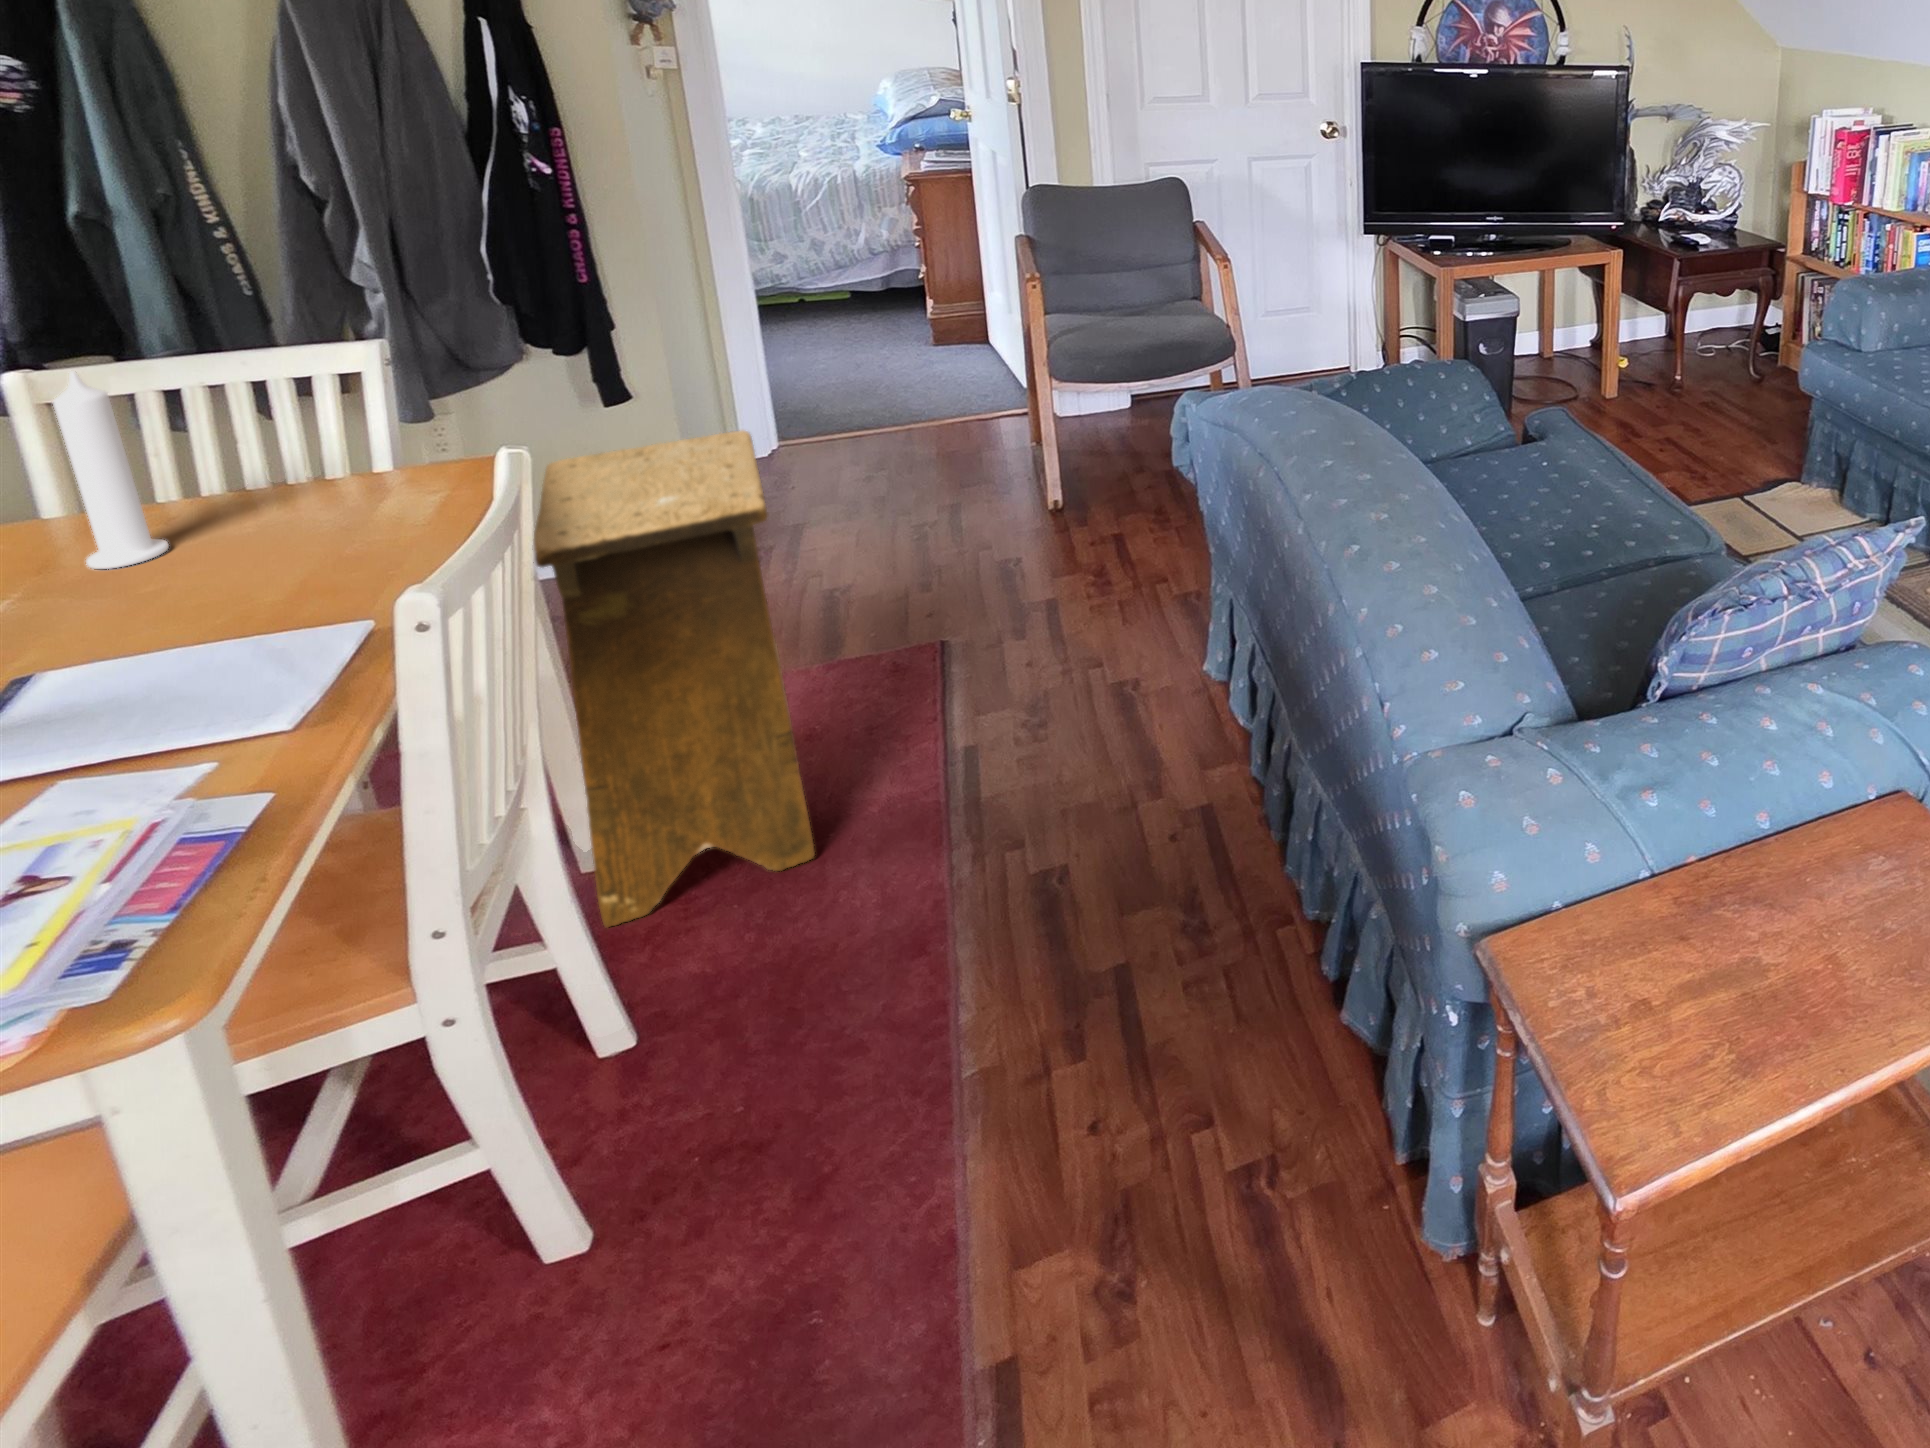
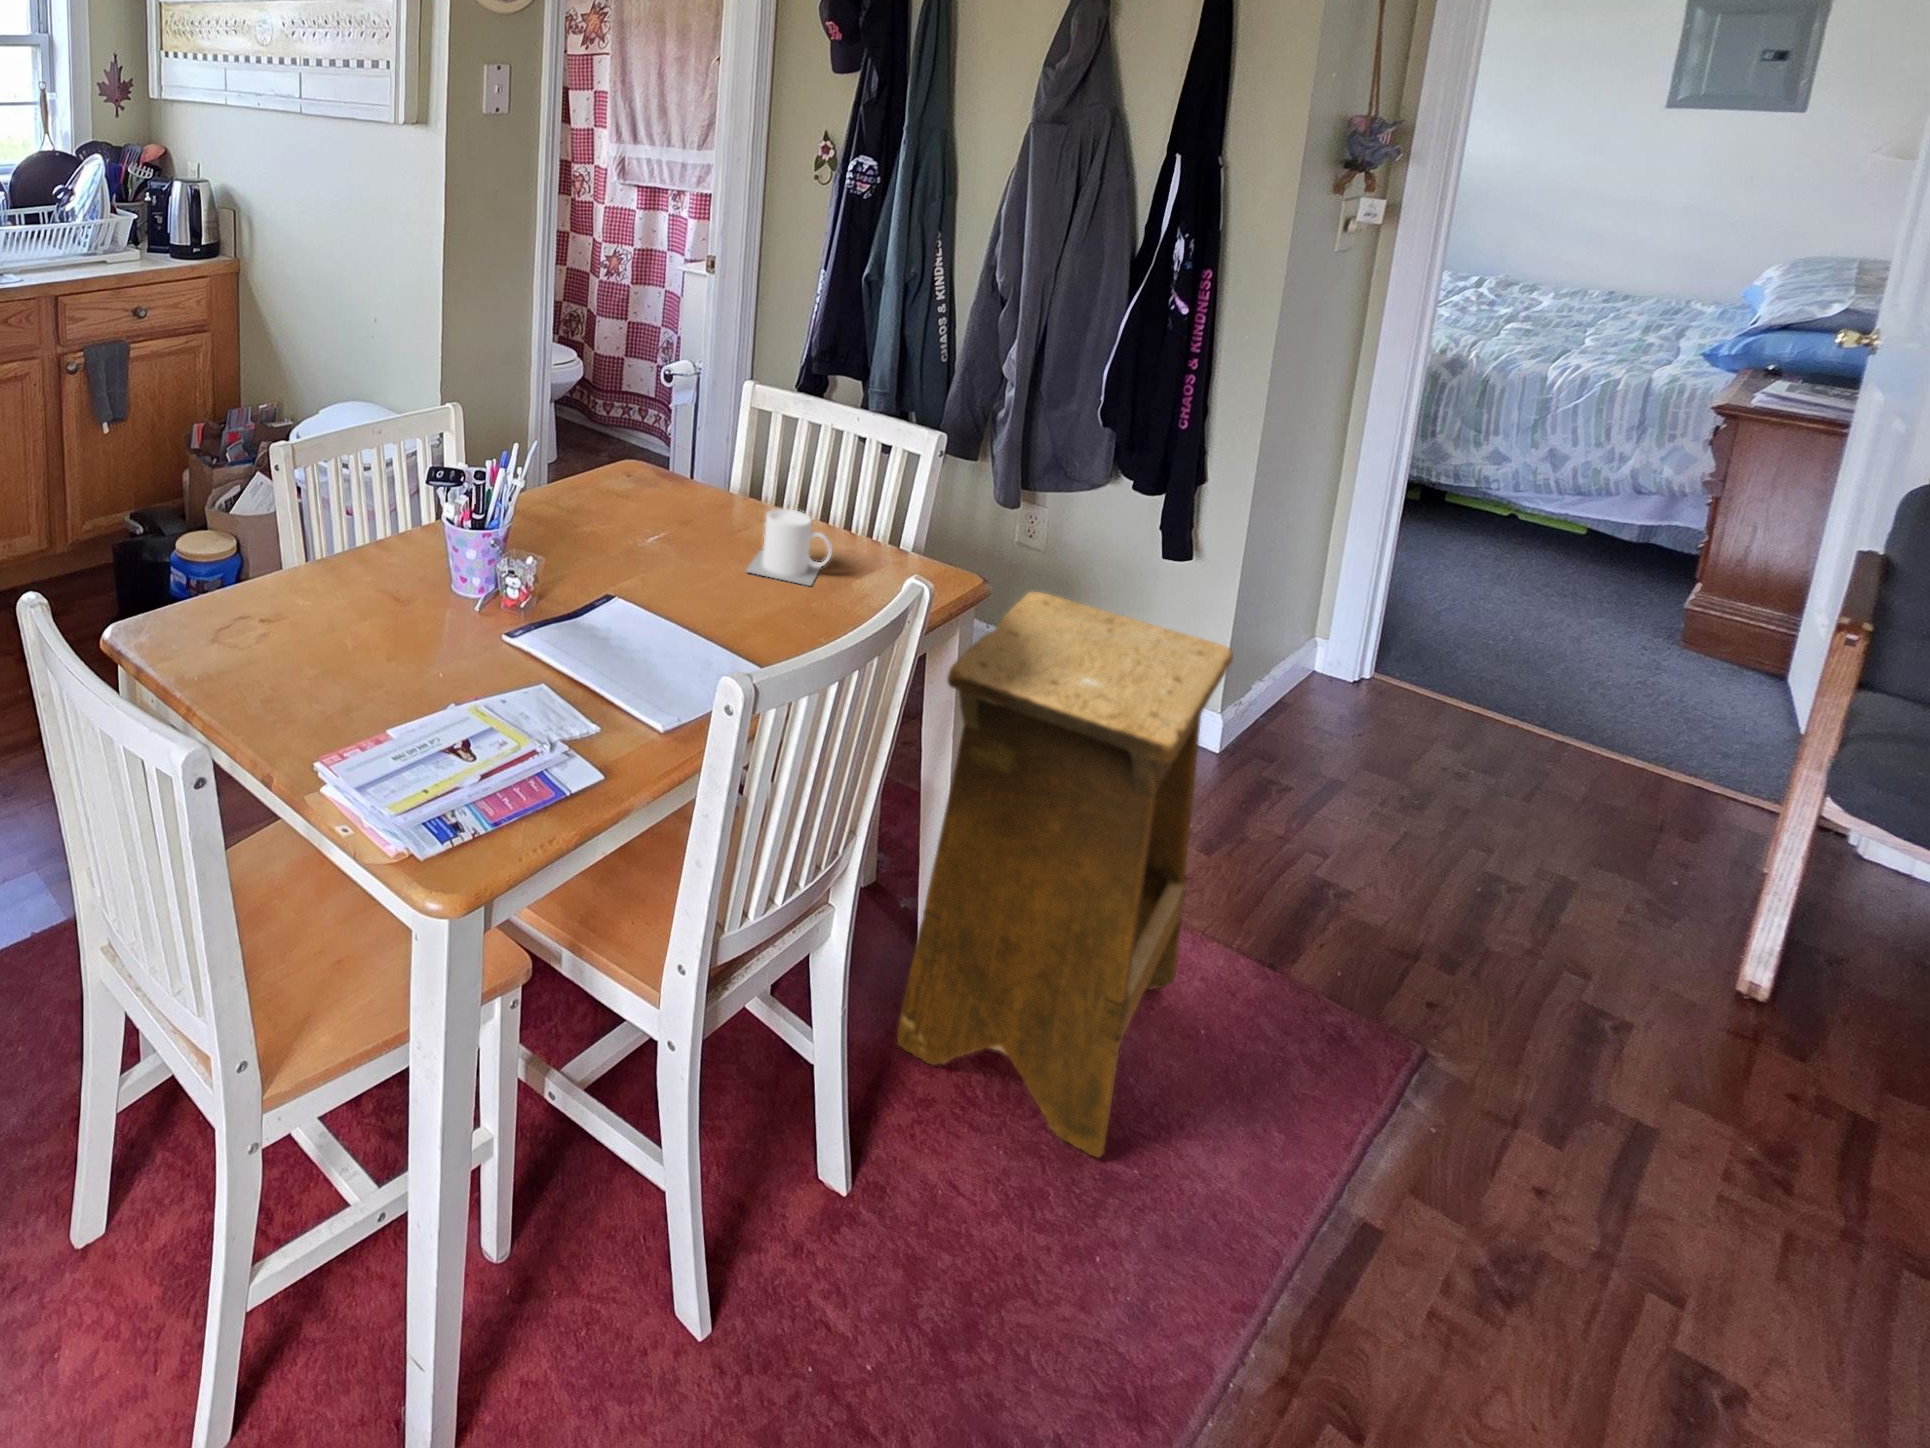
candle: present [53,371,169,569] -> none [705,392,749,541]
mug: none [207,477,333,576] -> present [746,509,832,586]

